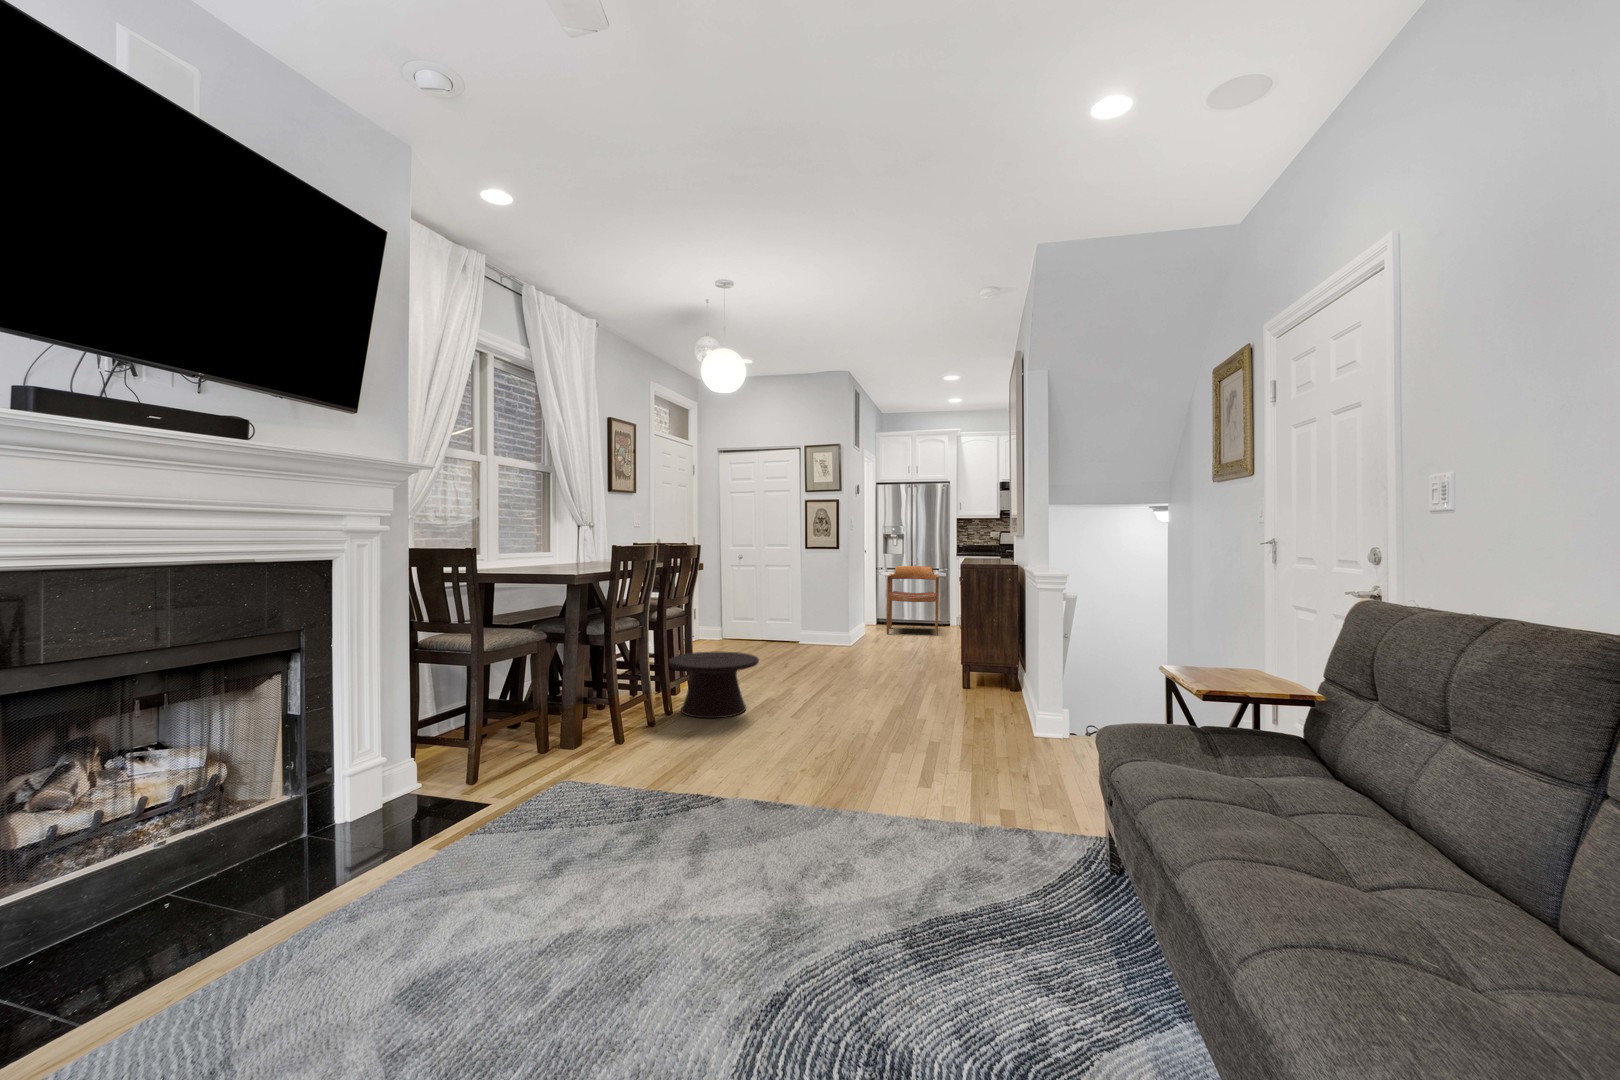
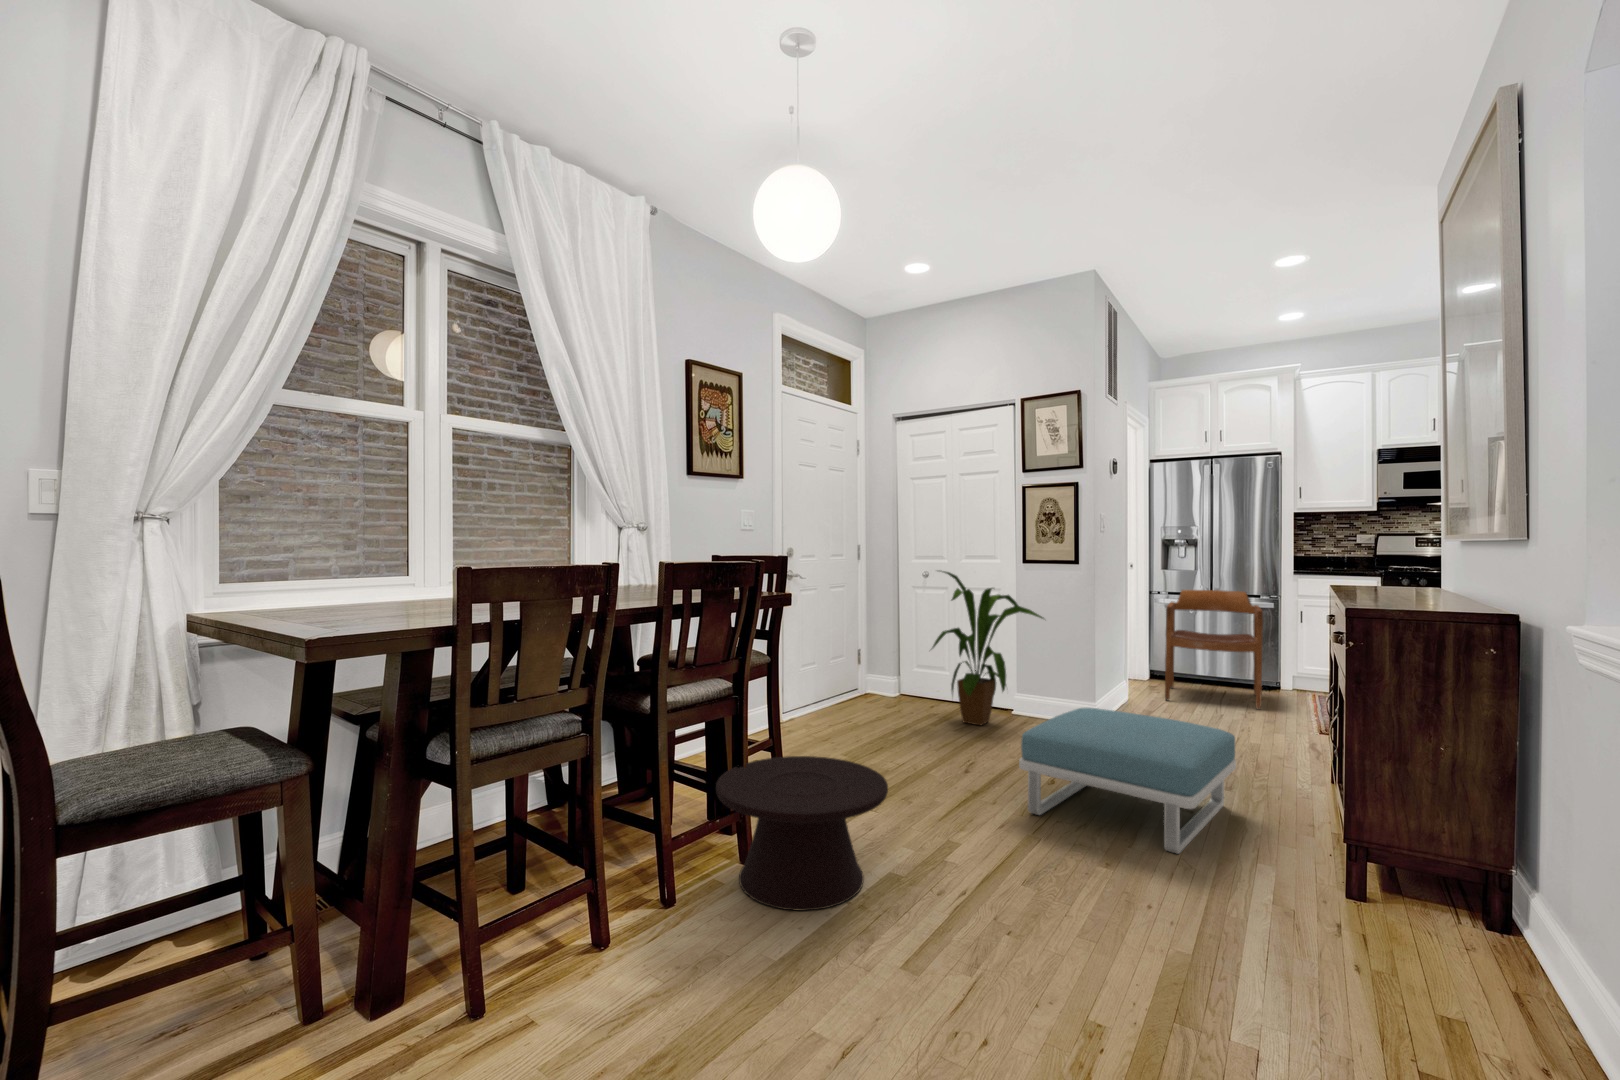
house plant: none [751,554,821,651] -> present [932,571,1043,725]
footstool: none [814,628,918,688] -> present [1019,708,1236,854]

